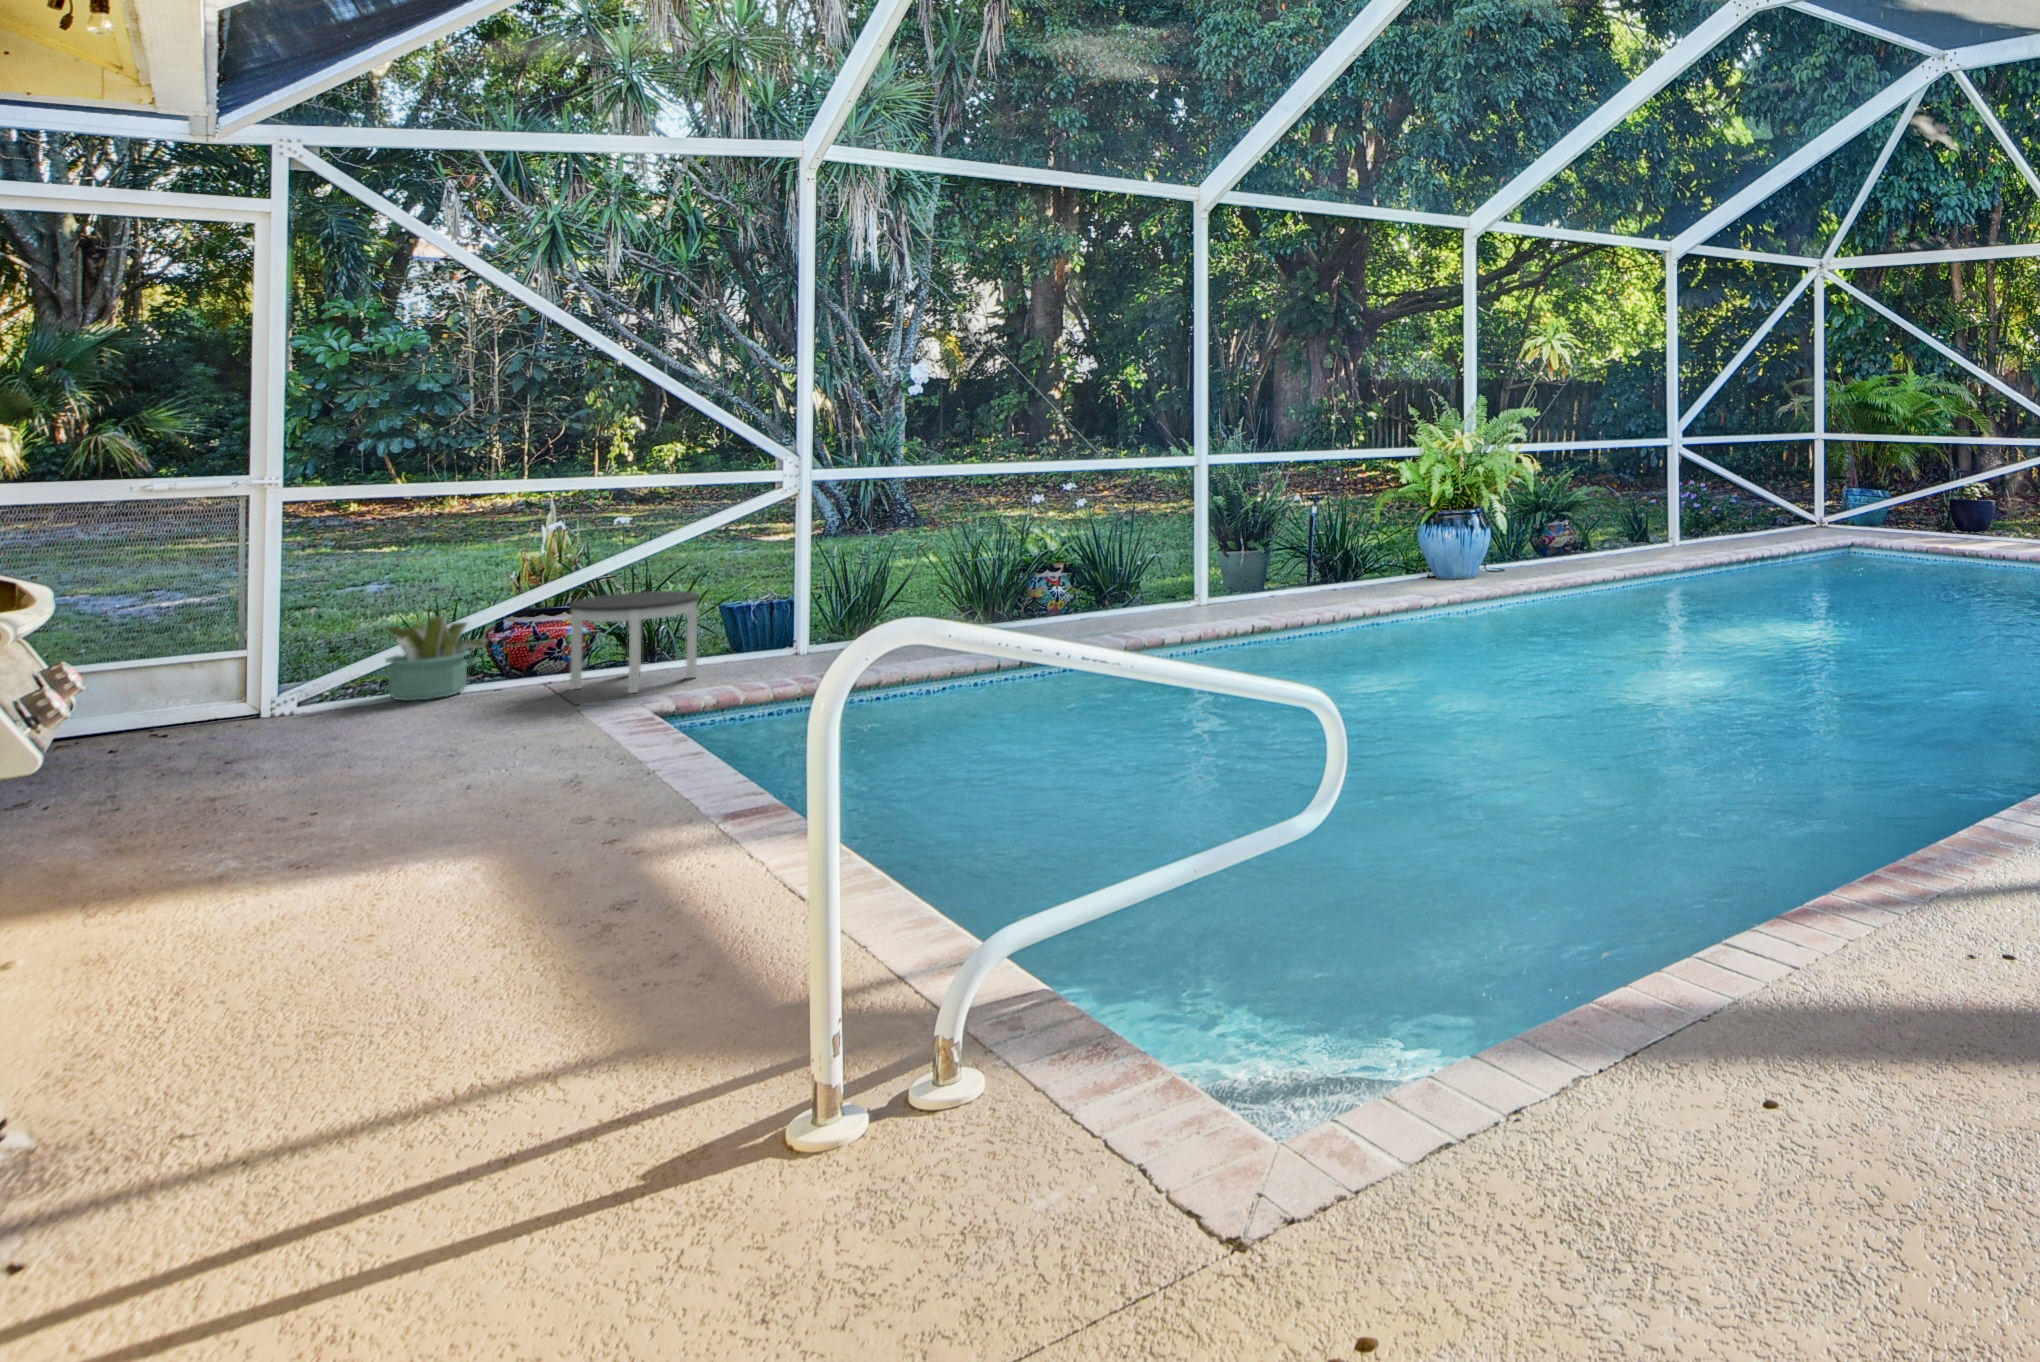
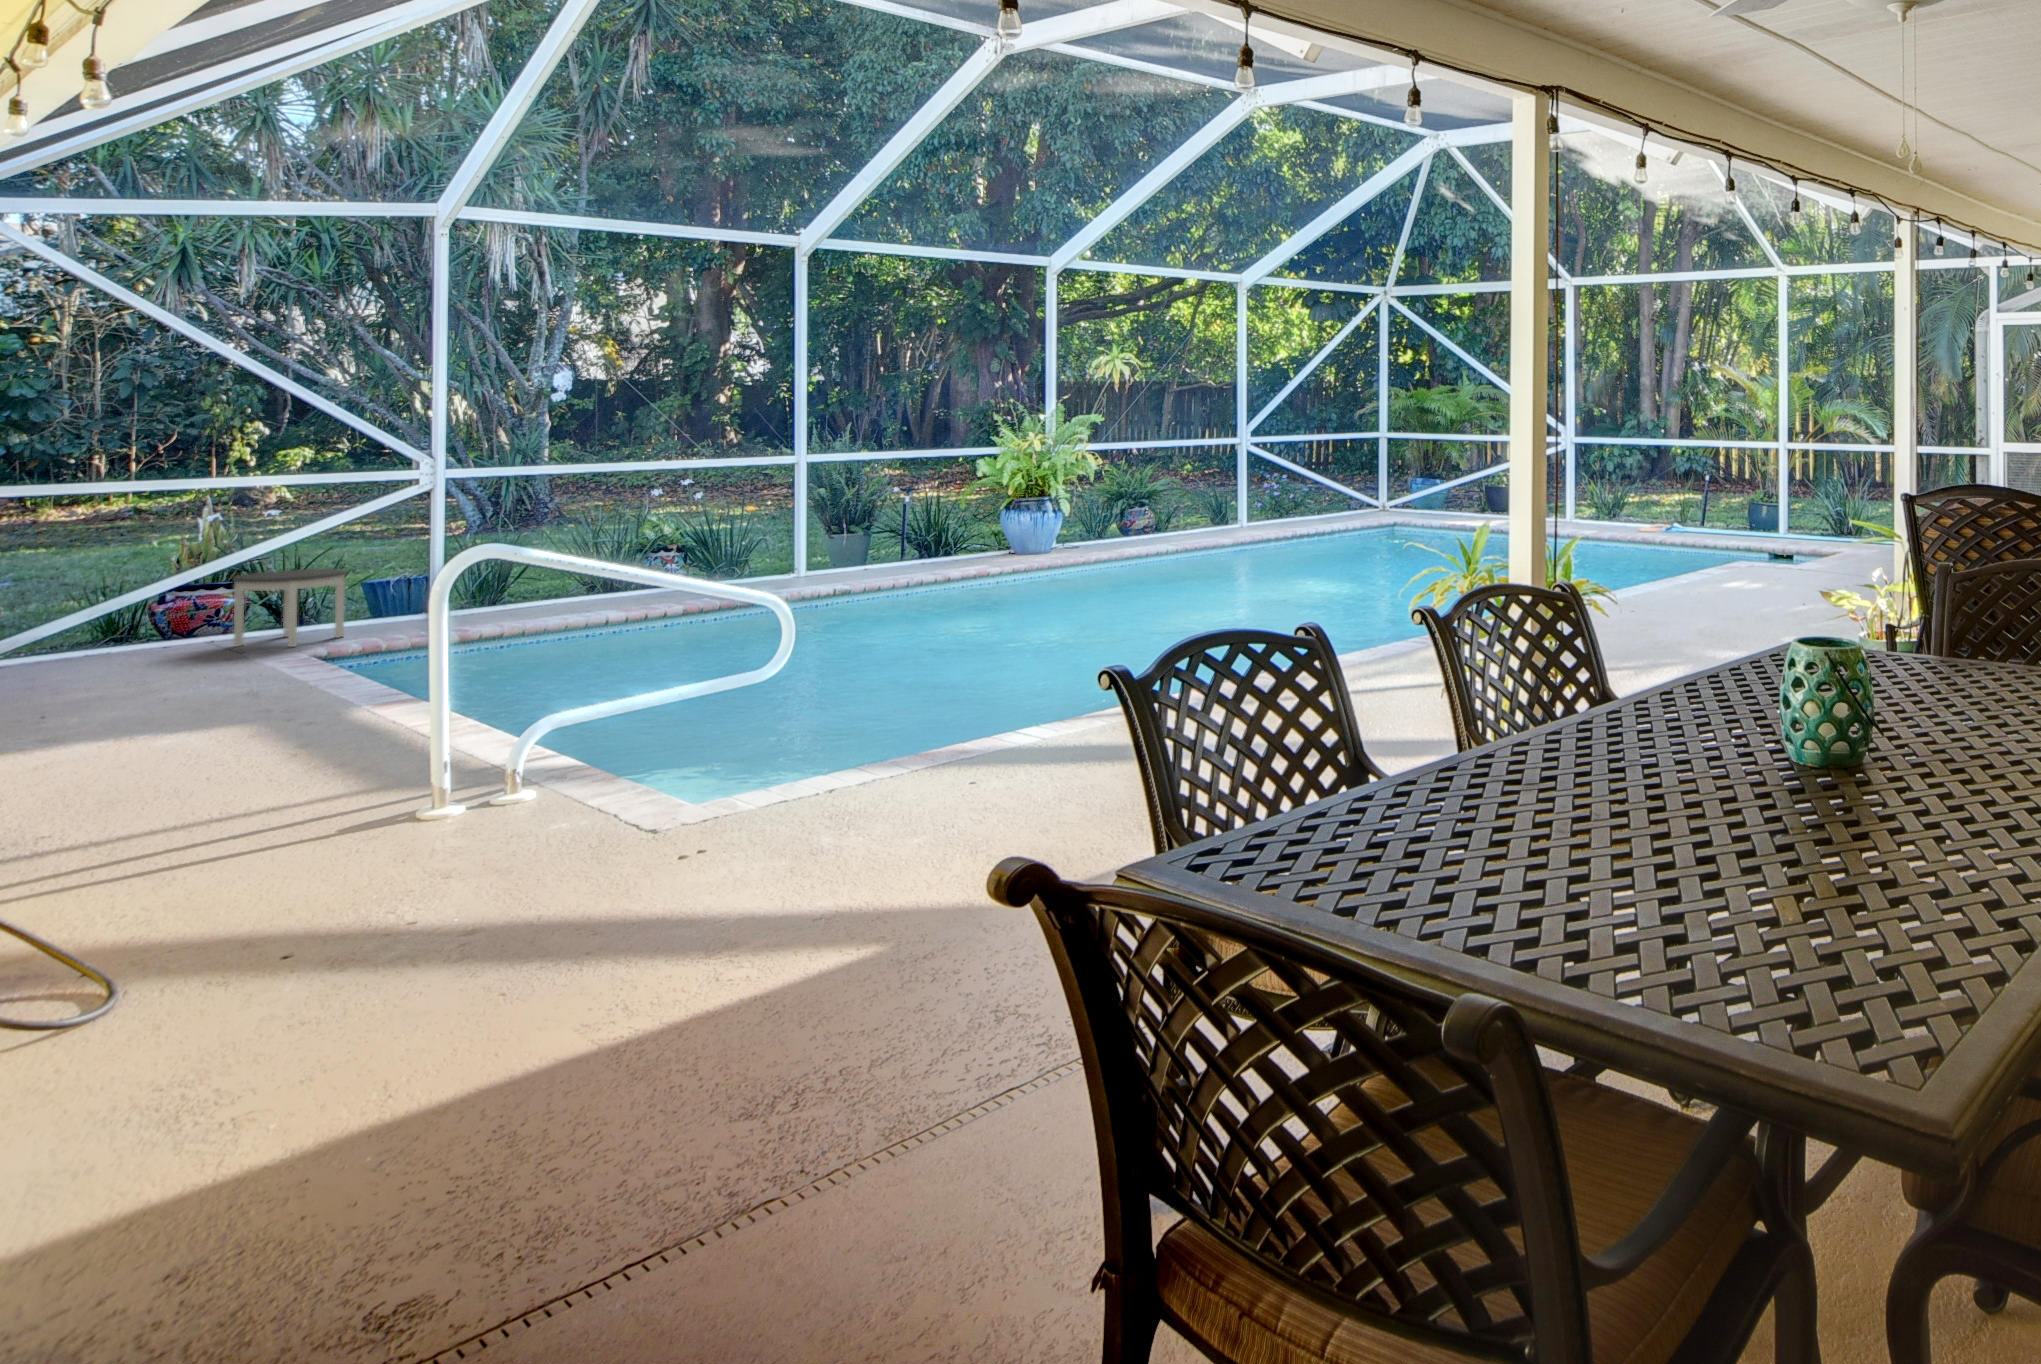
decorative plant: present [376,616,487,701] -> none [60,589,156,657]

